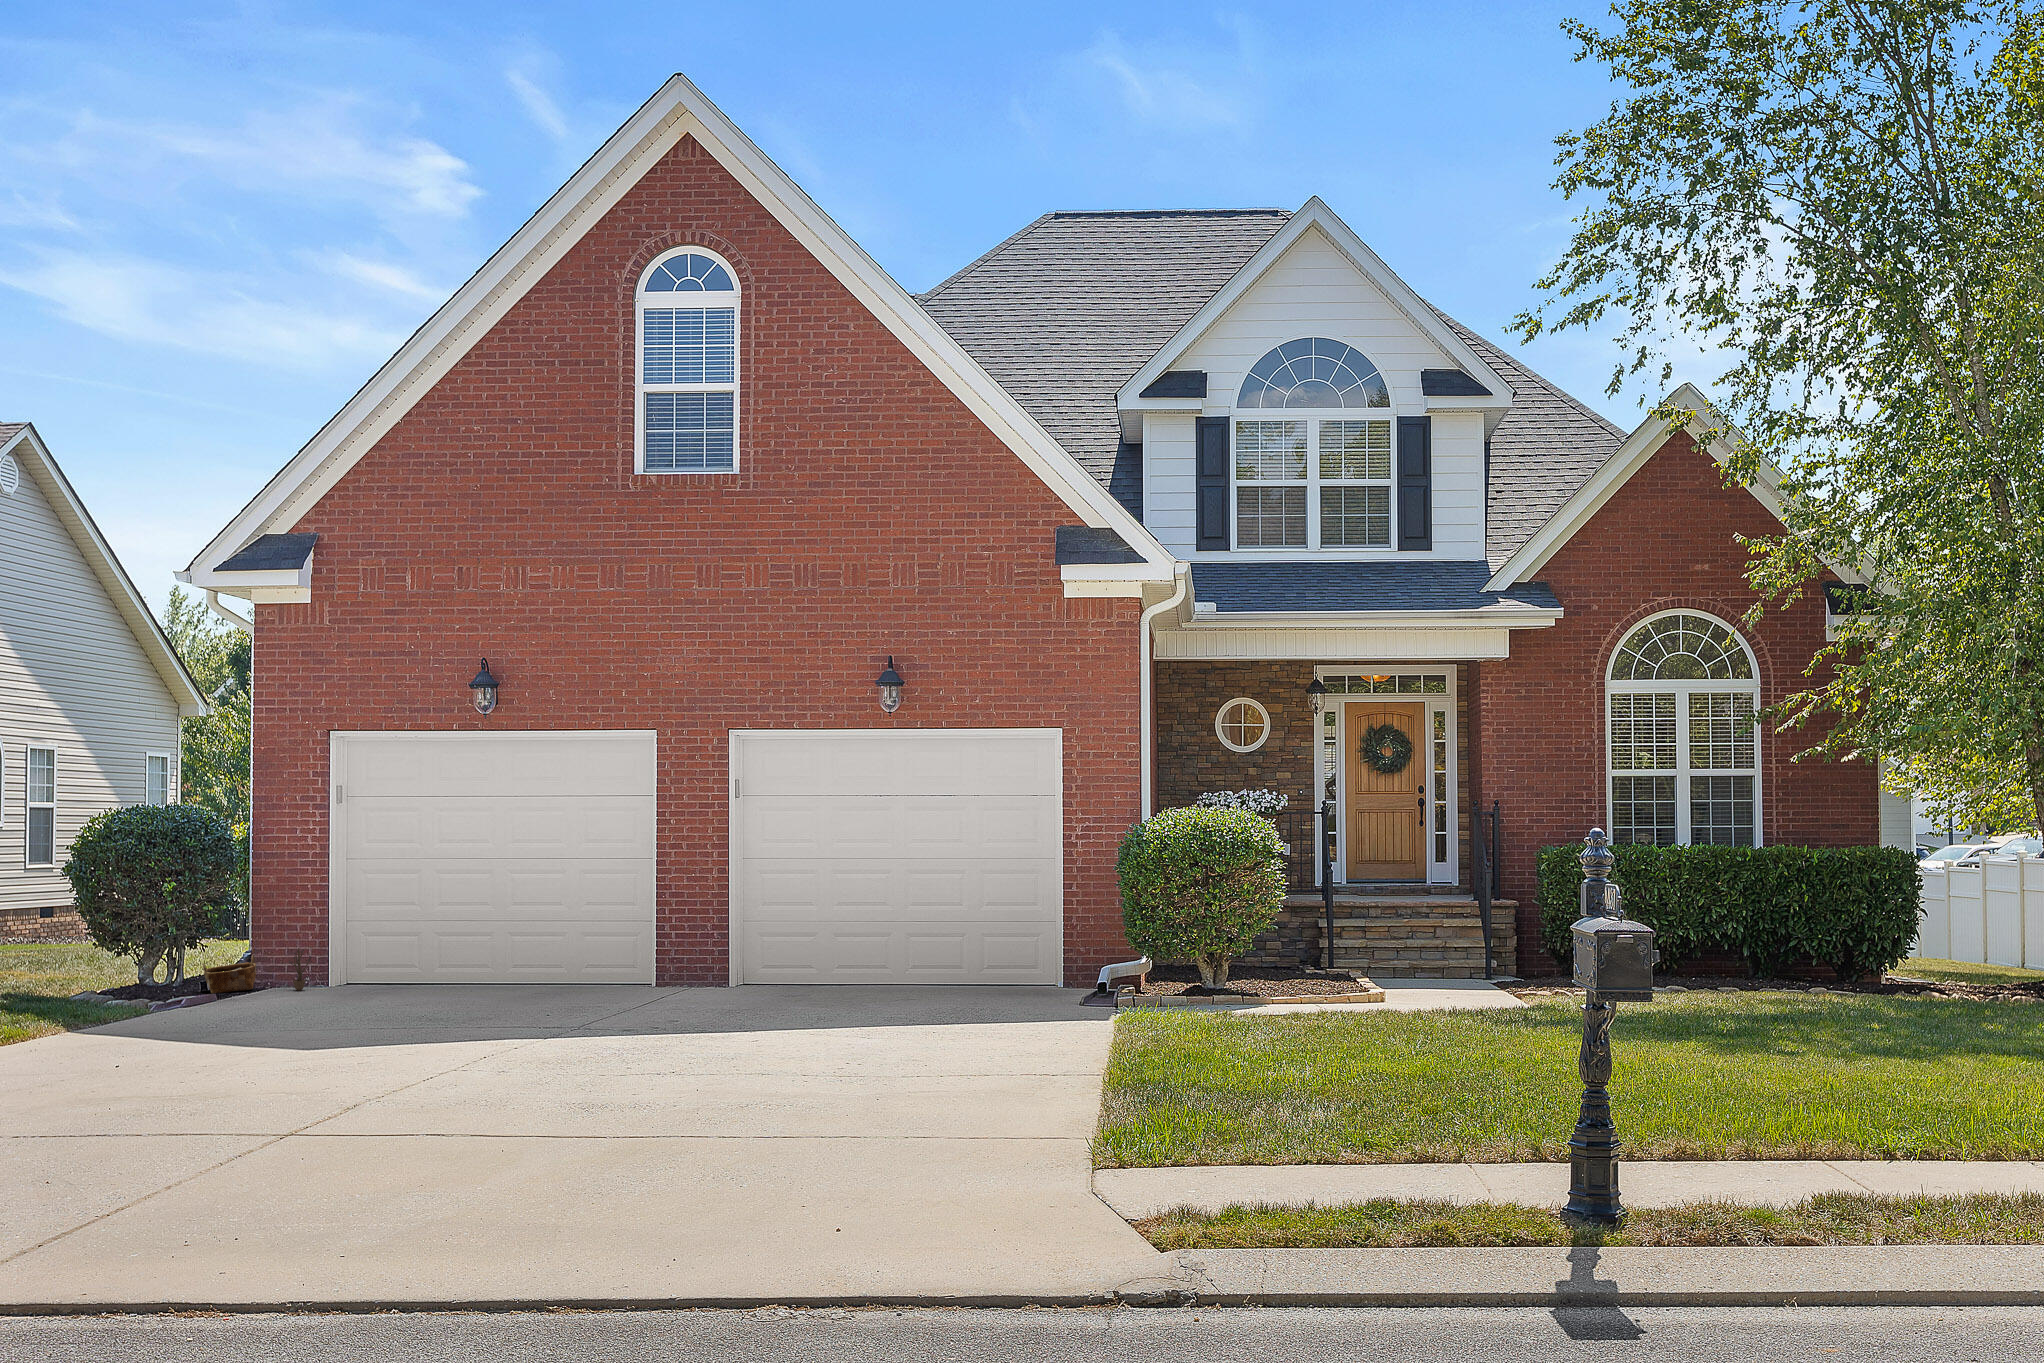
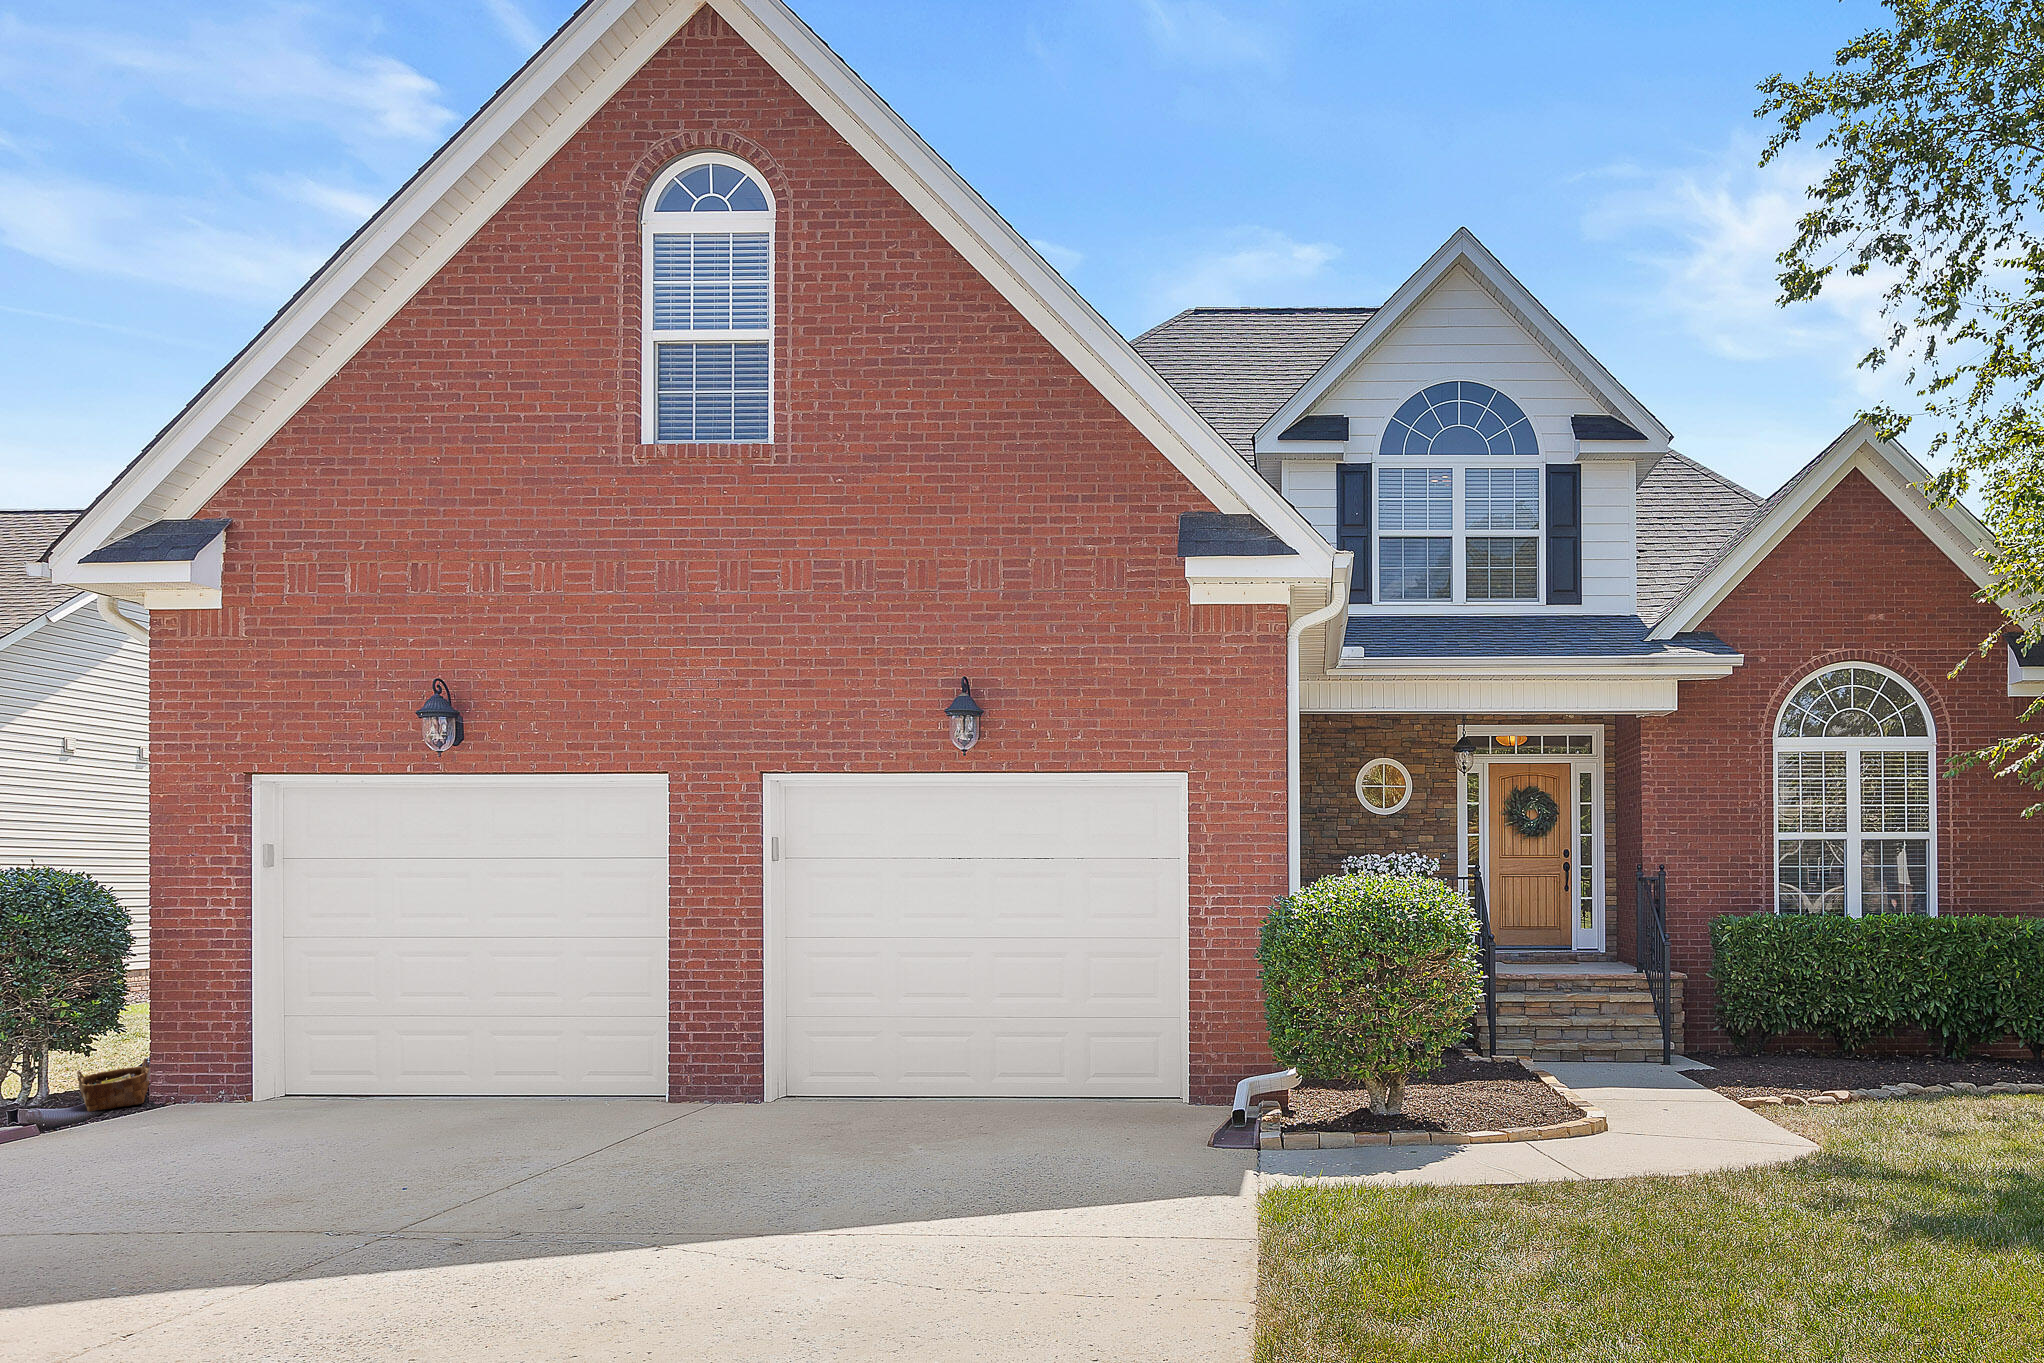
decorative plant: present [285,948,312,991] -> none [185,1049,222,1105]

